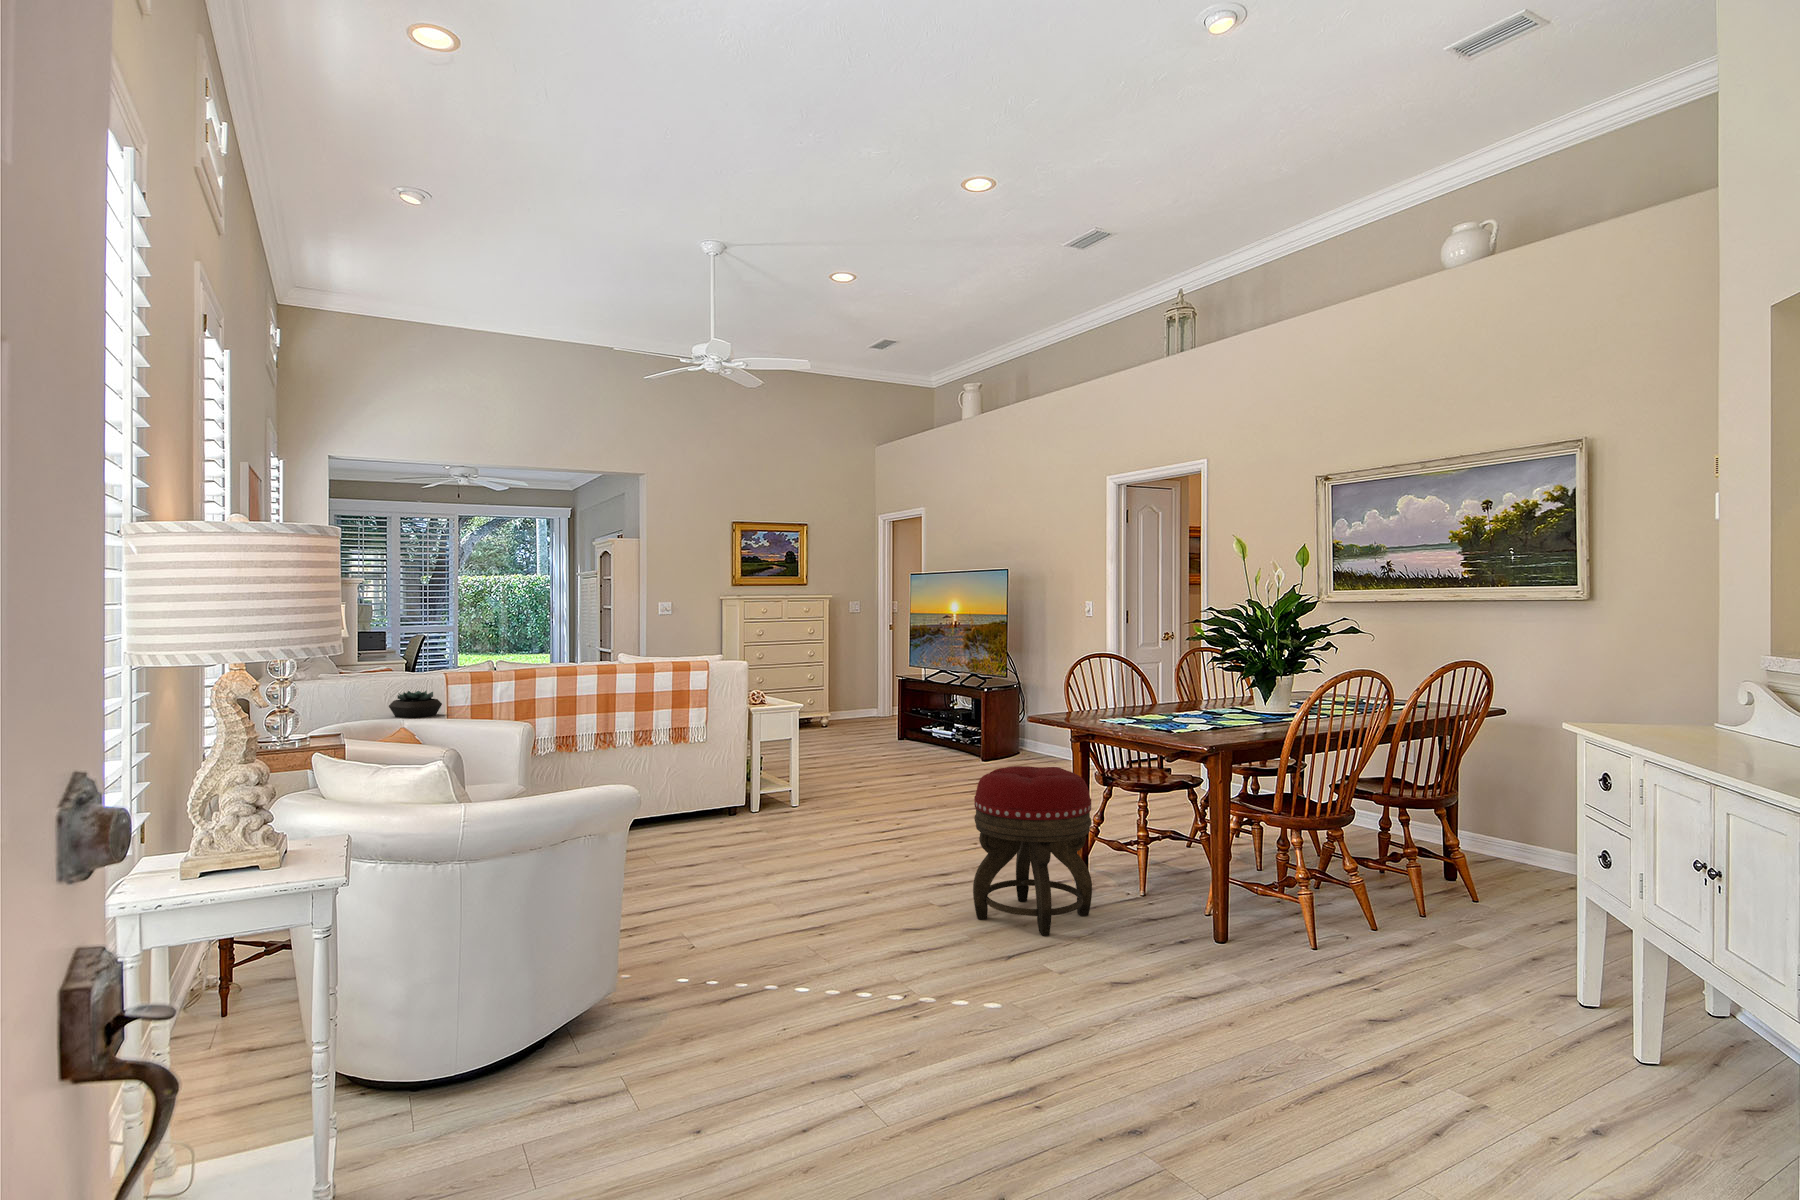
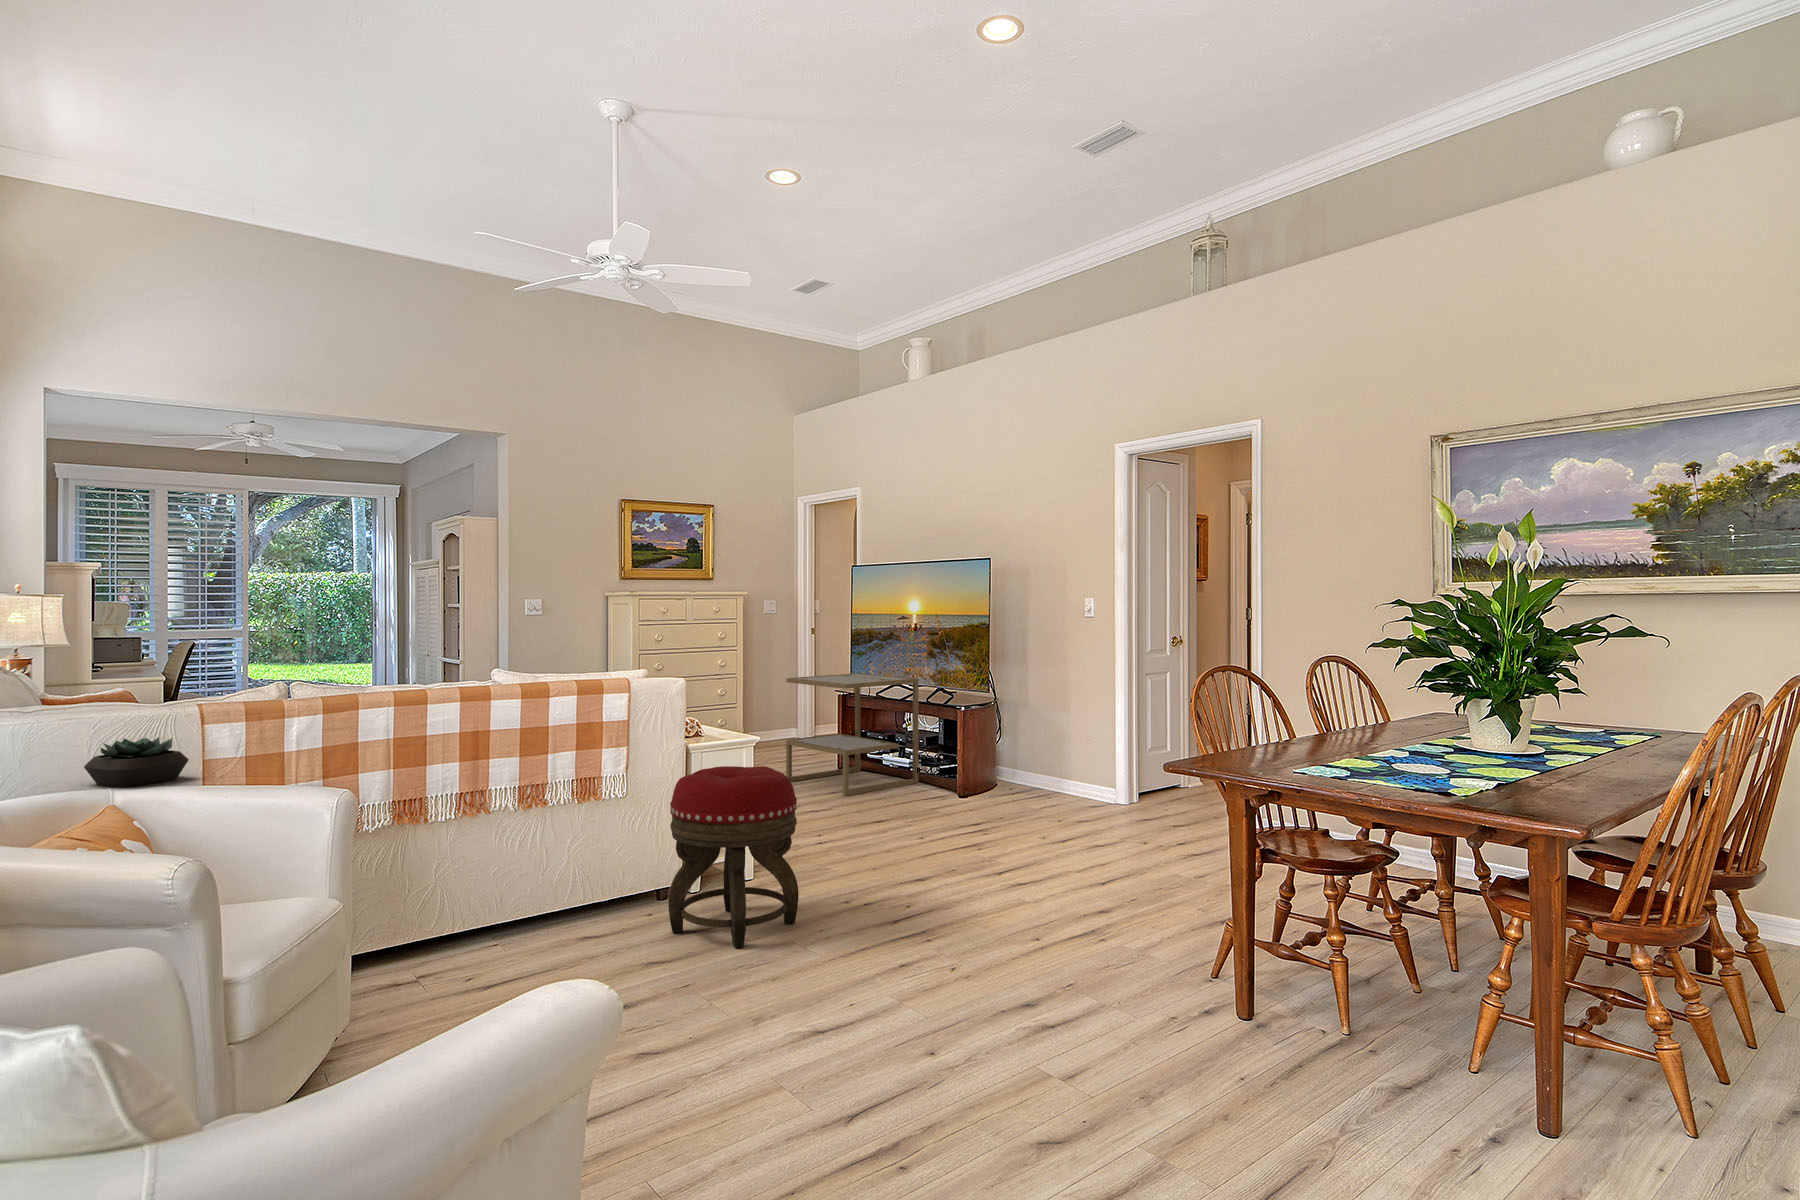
side table: none [854,662,959,758] -> present [786,673,918,796]
footstool: present [973,766,1092,936] -> present [668,766,799,948]

